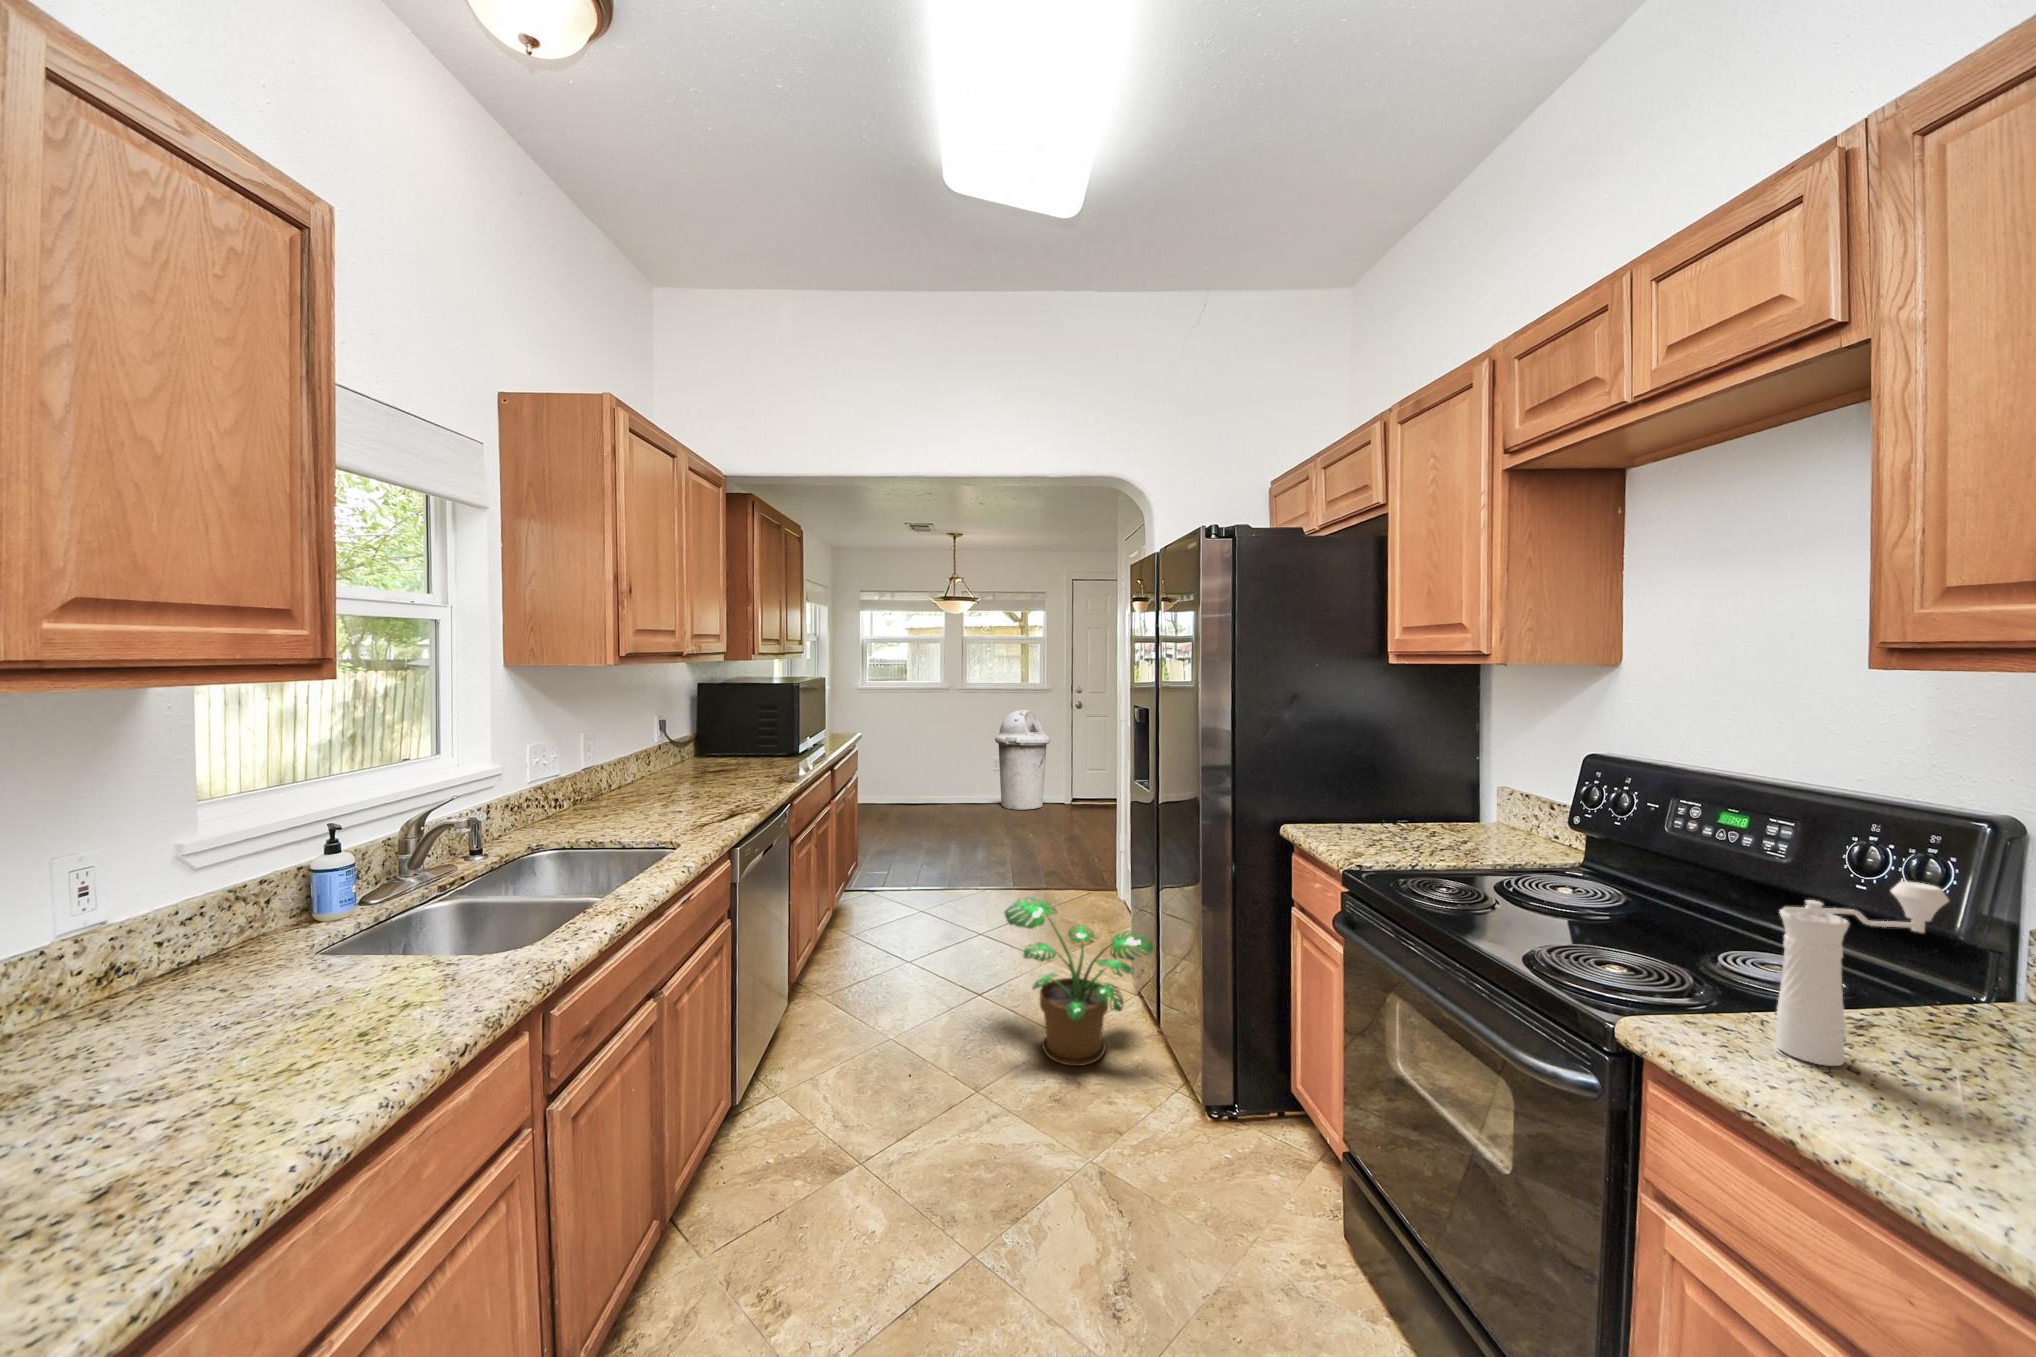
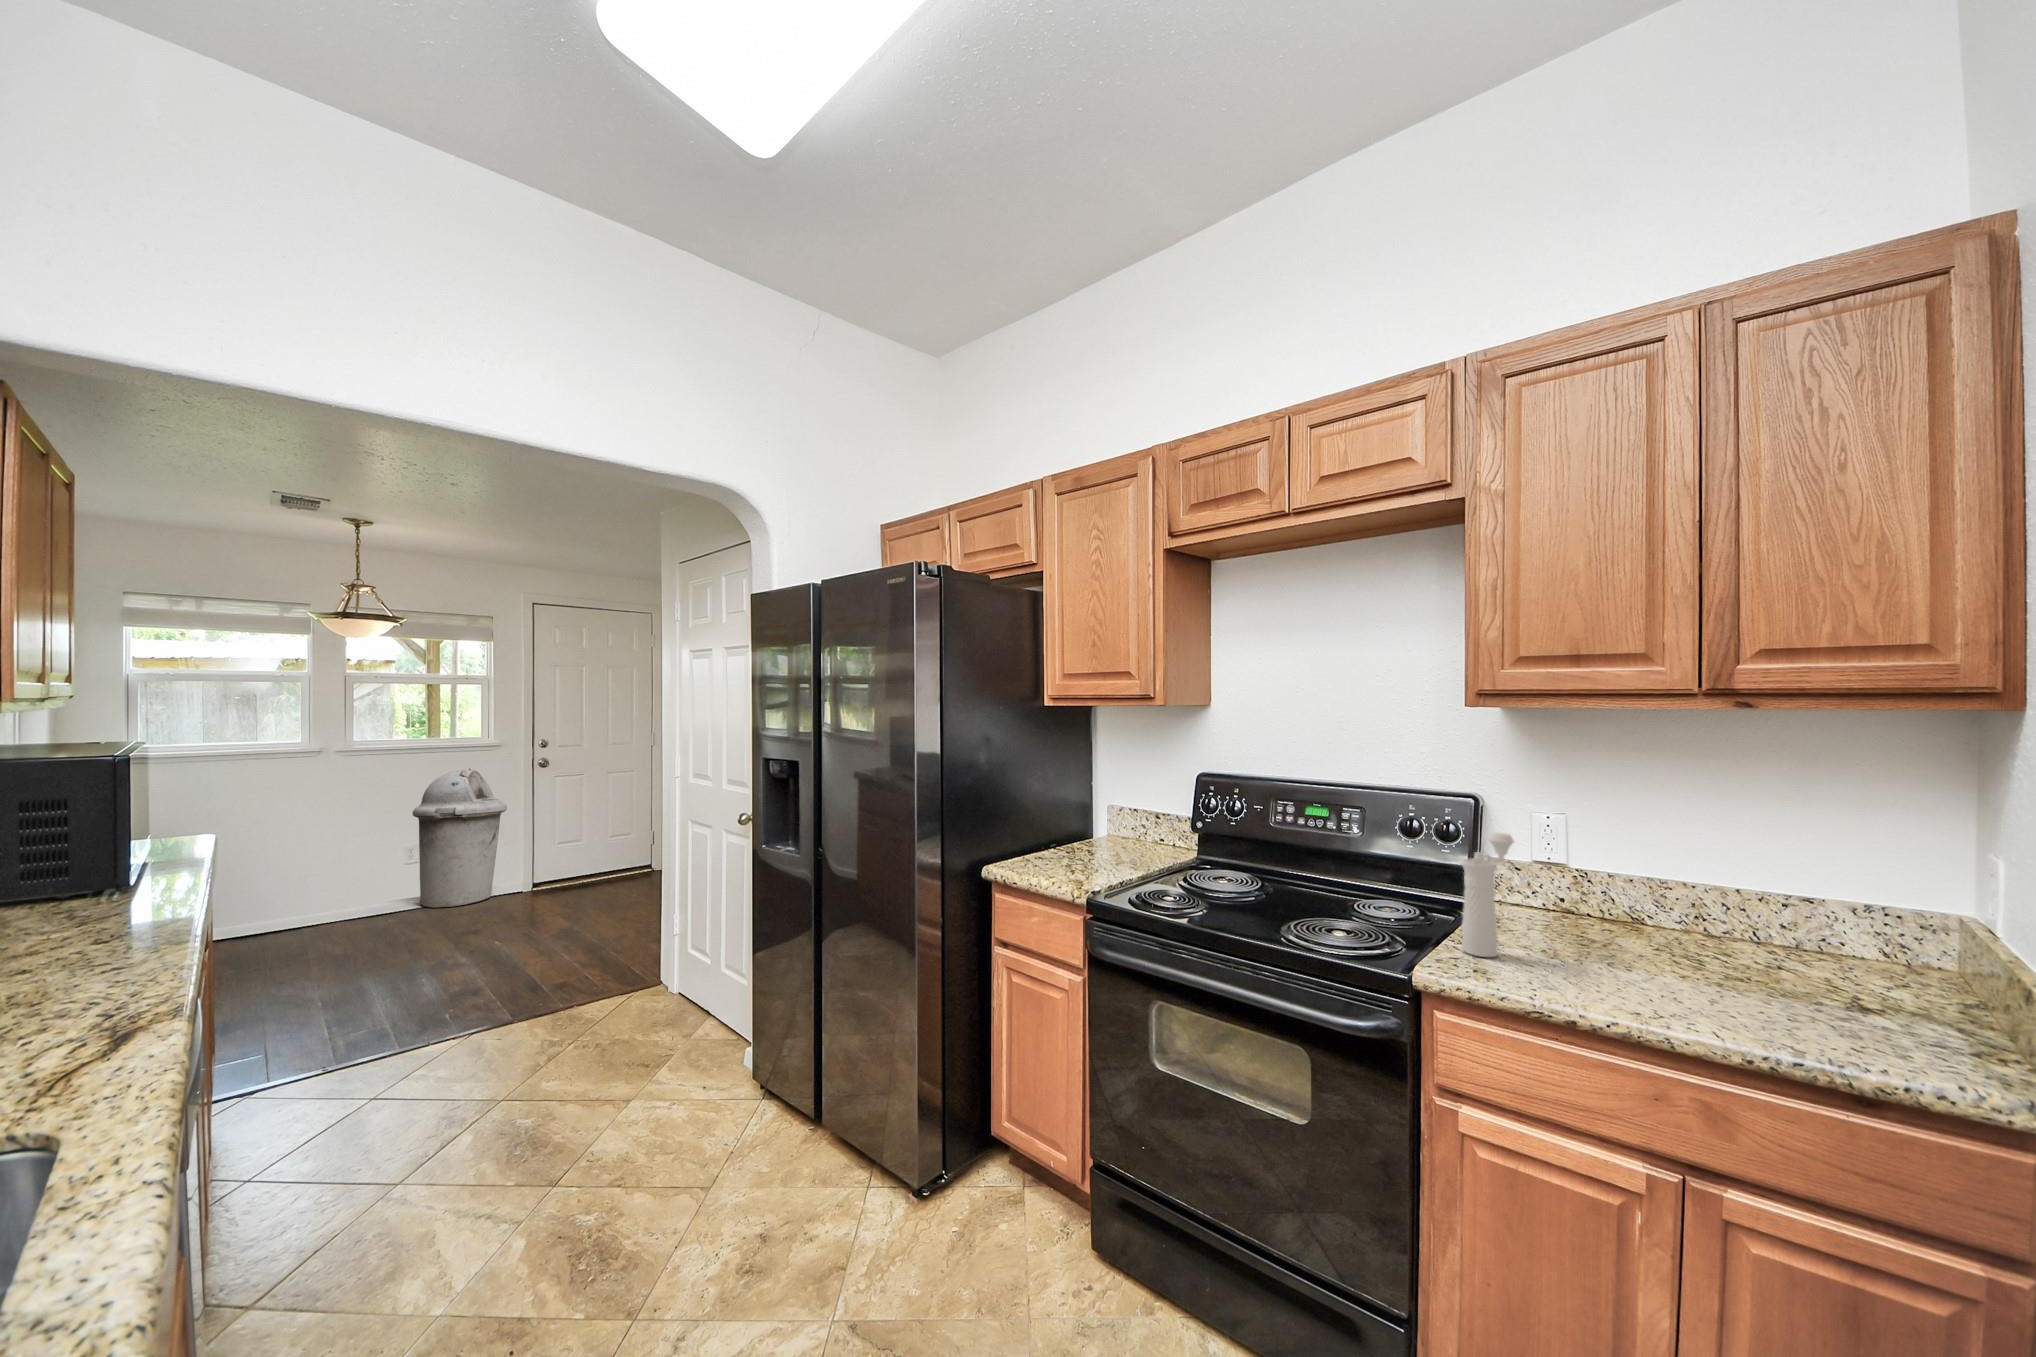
potted plant: present [1004,897,1153,1066] -> none [603,1012,828,1221]

